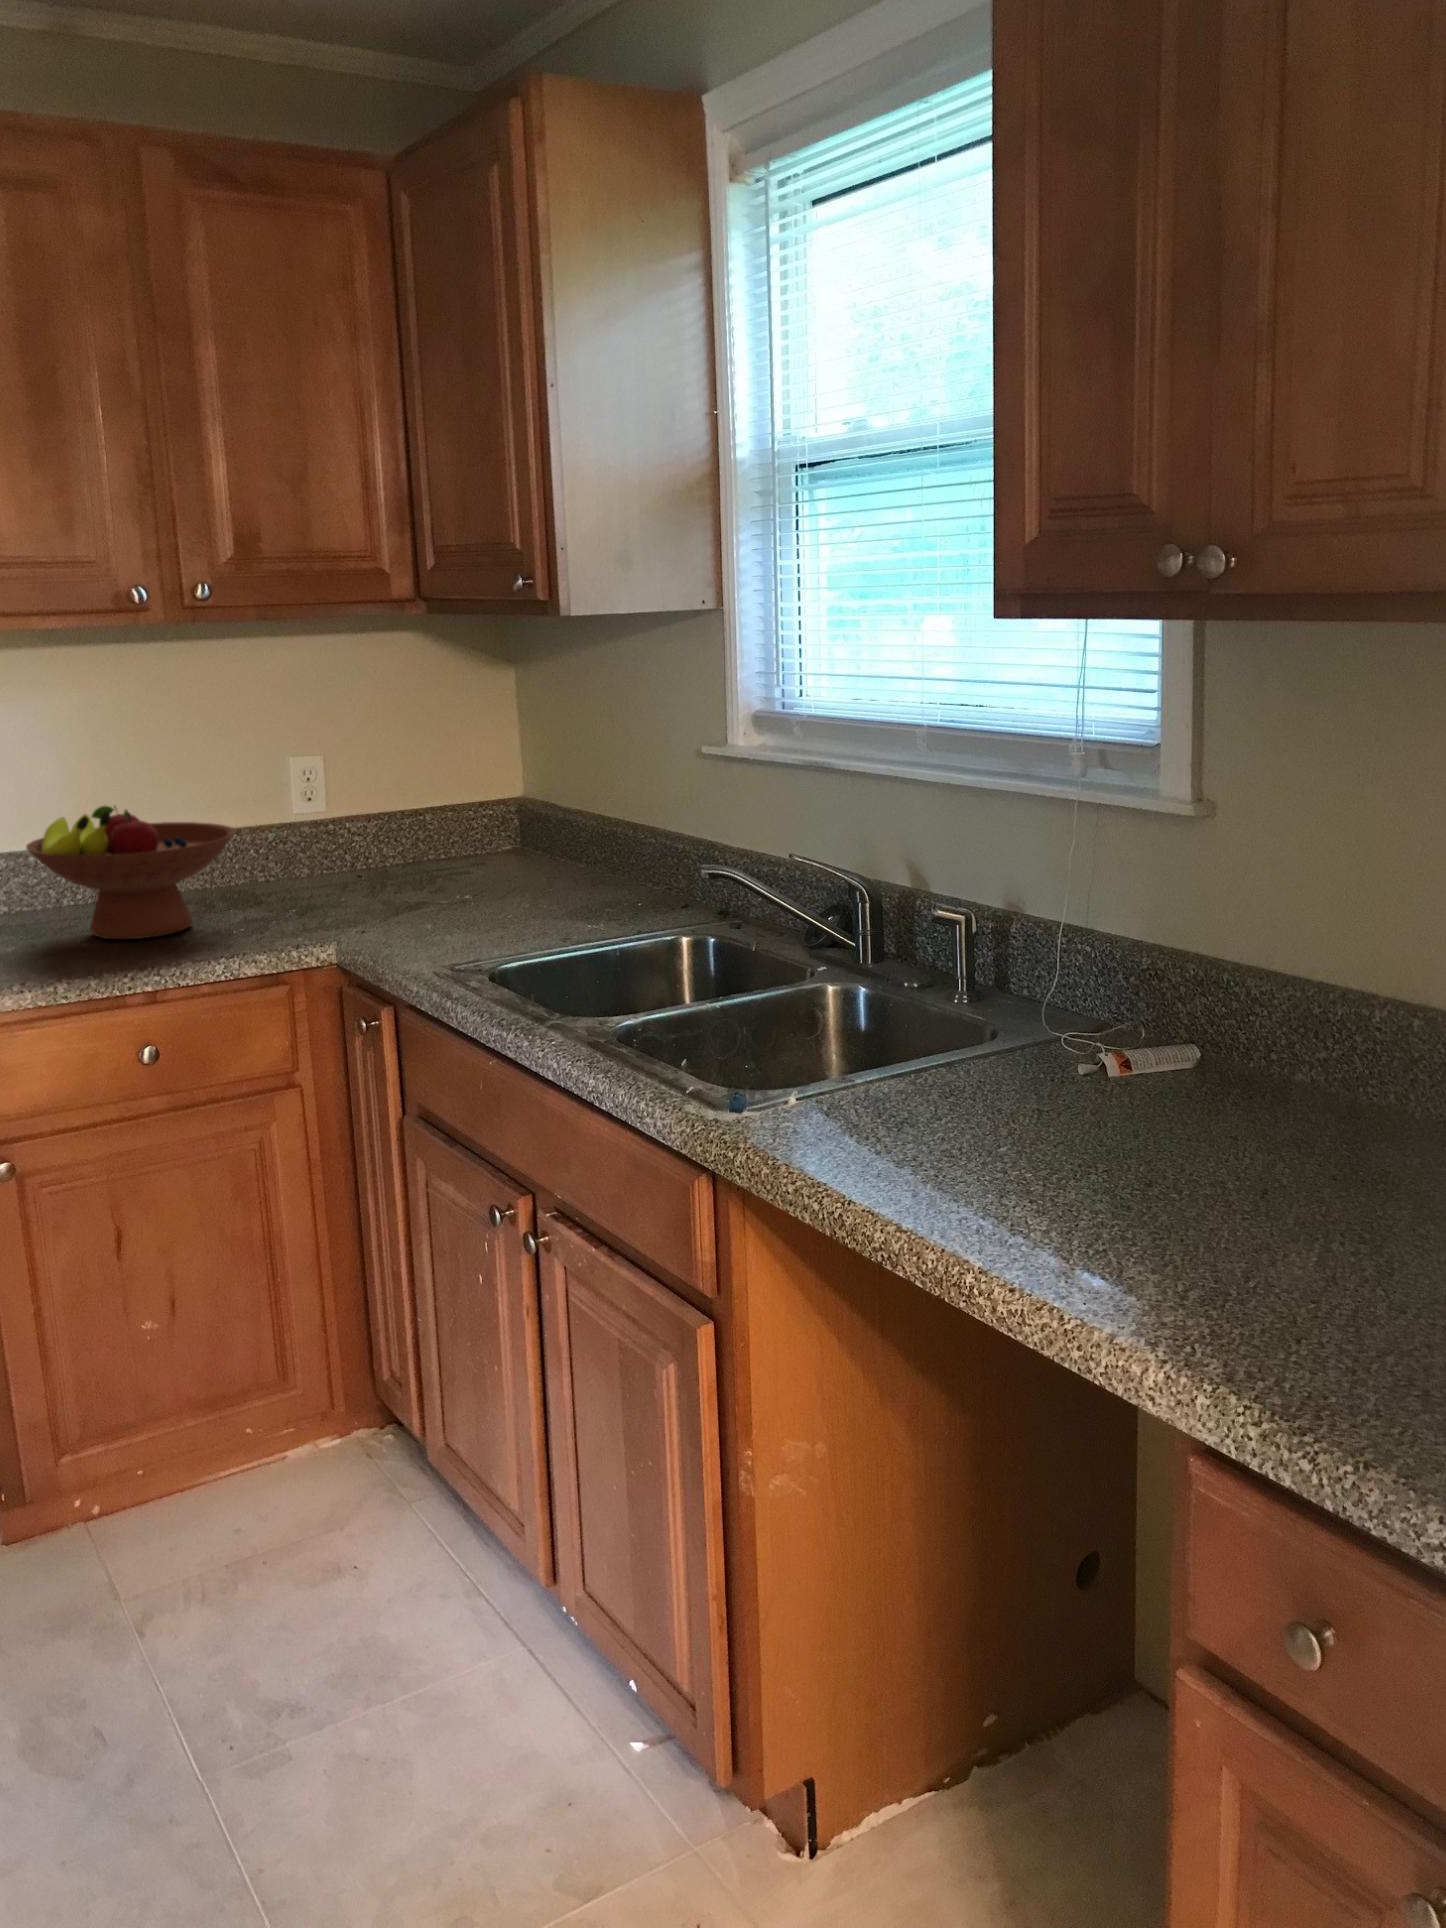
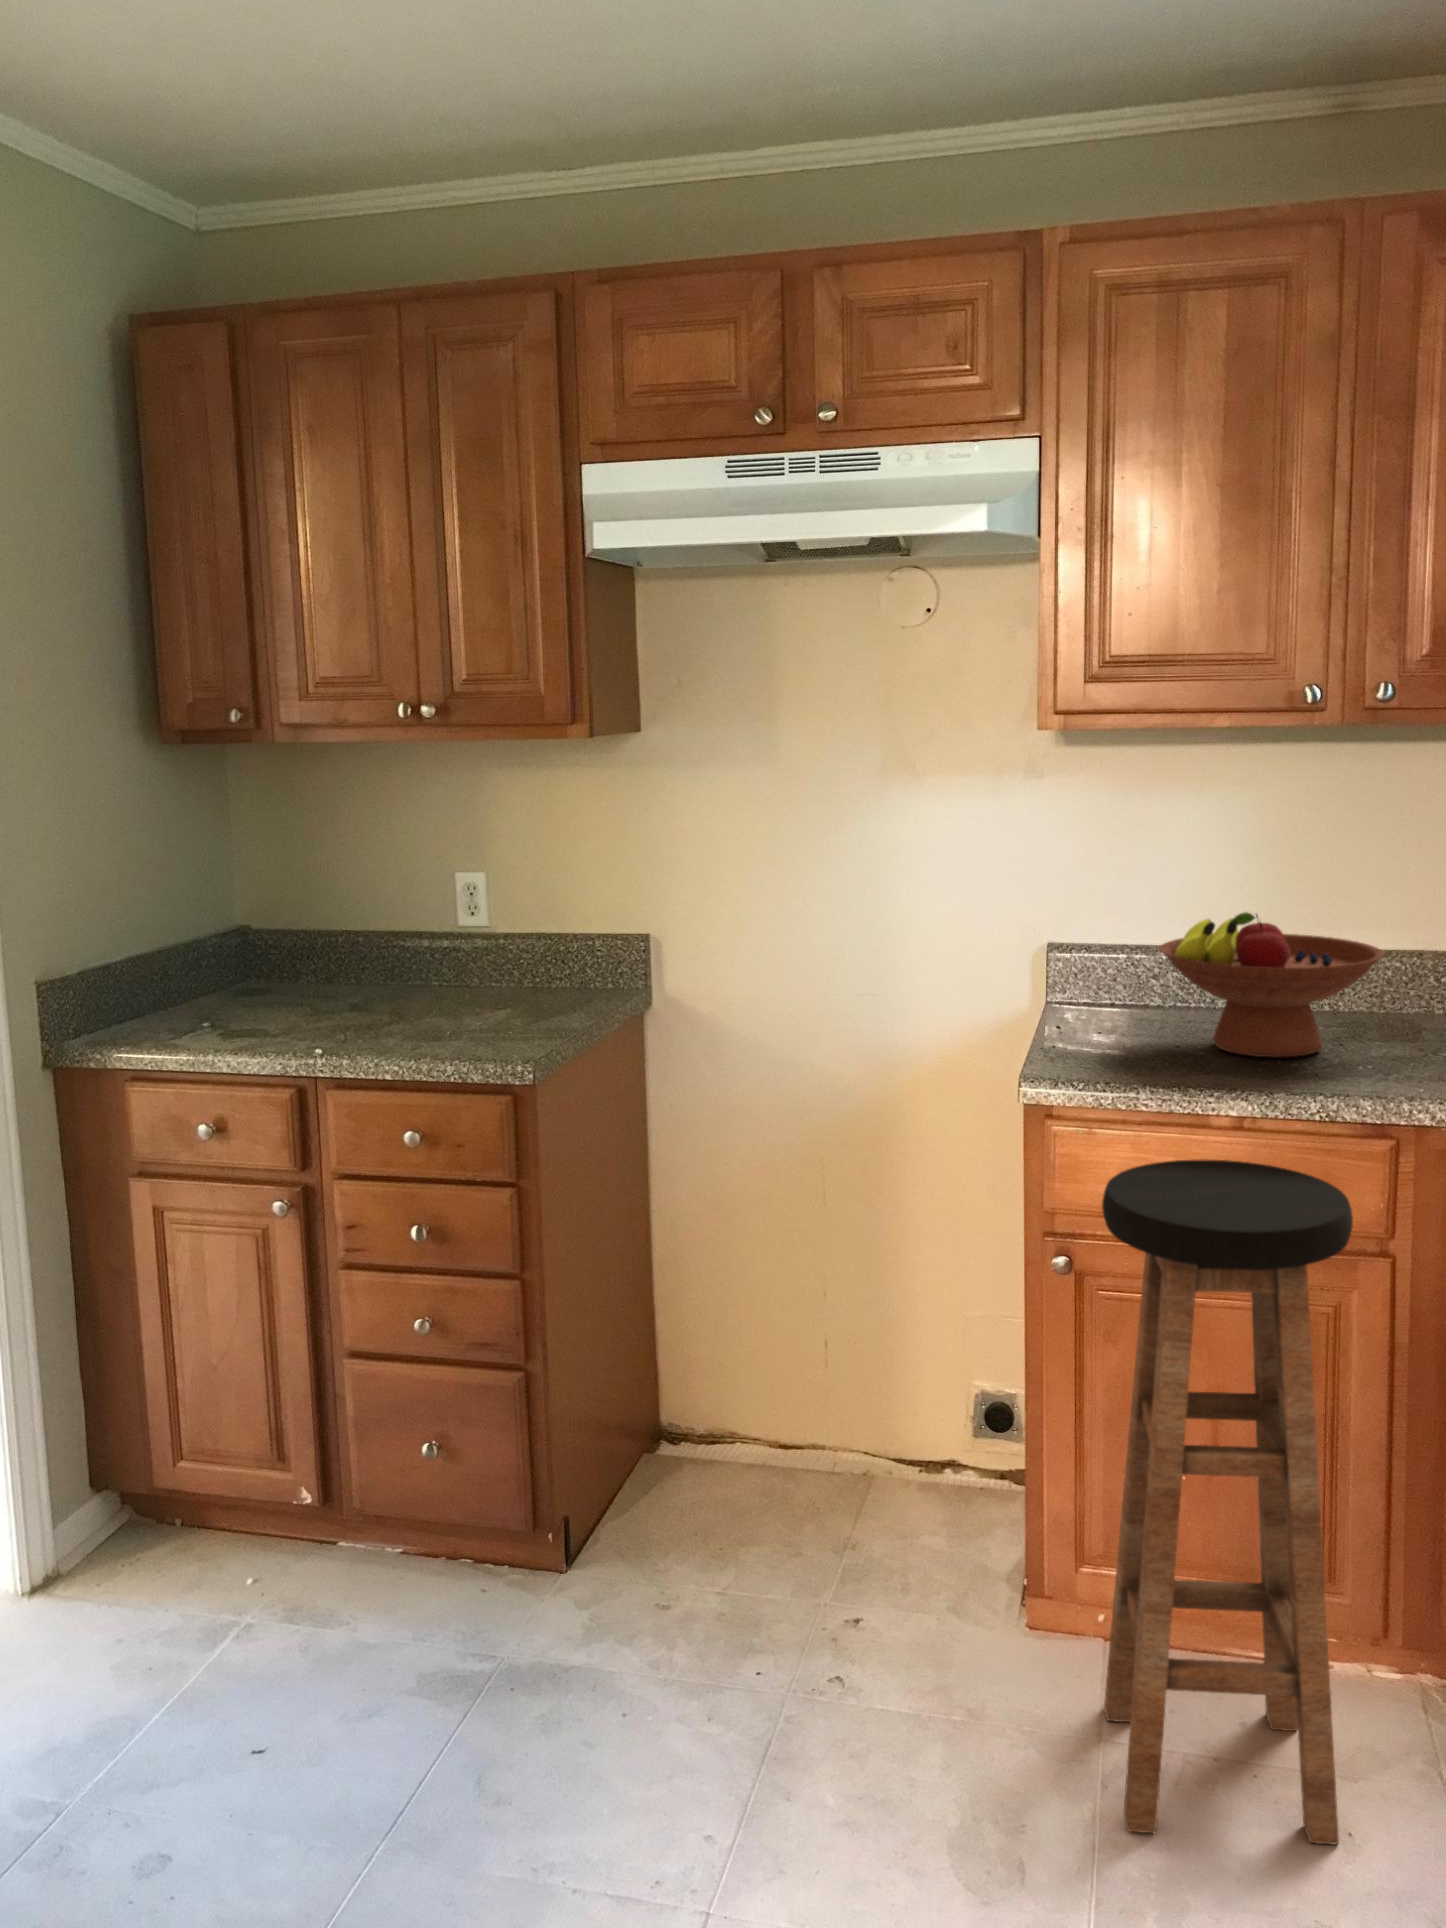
bar stool: none [62,1026,352,1654] -> present [1102,1159,1353,1845]

